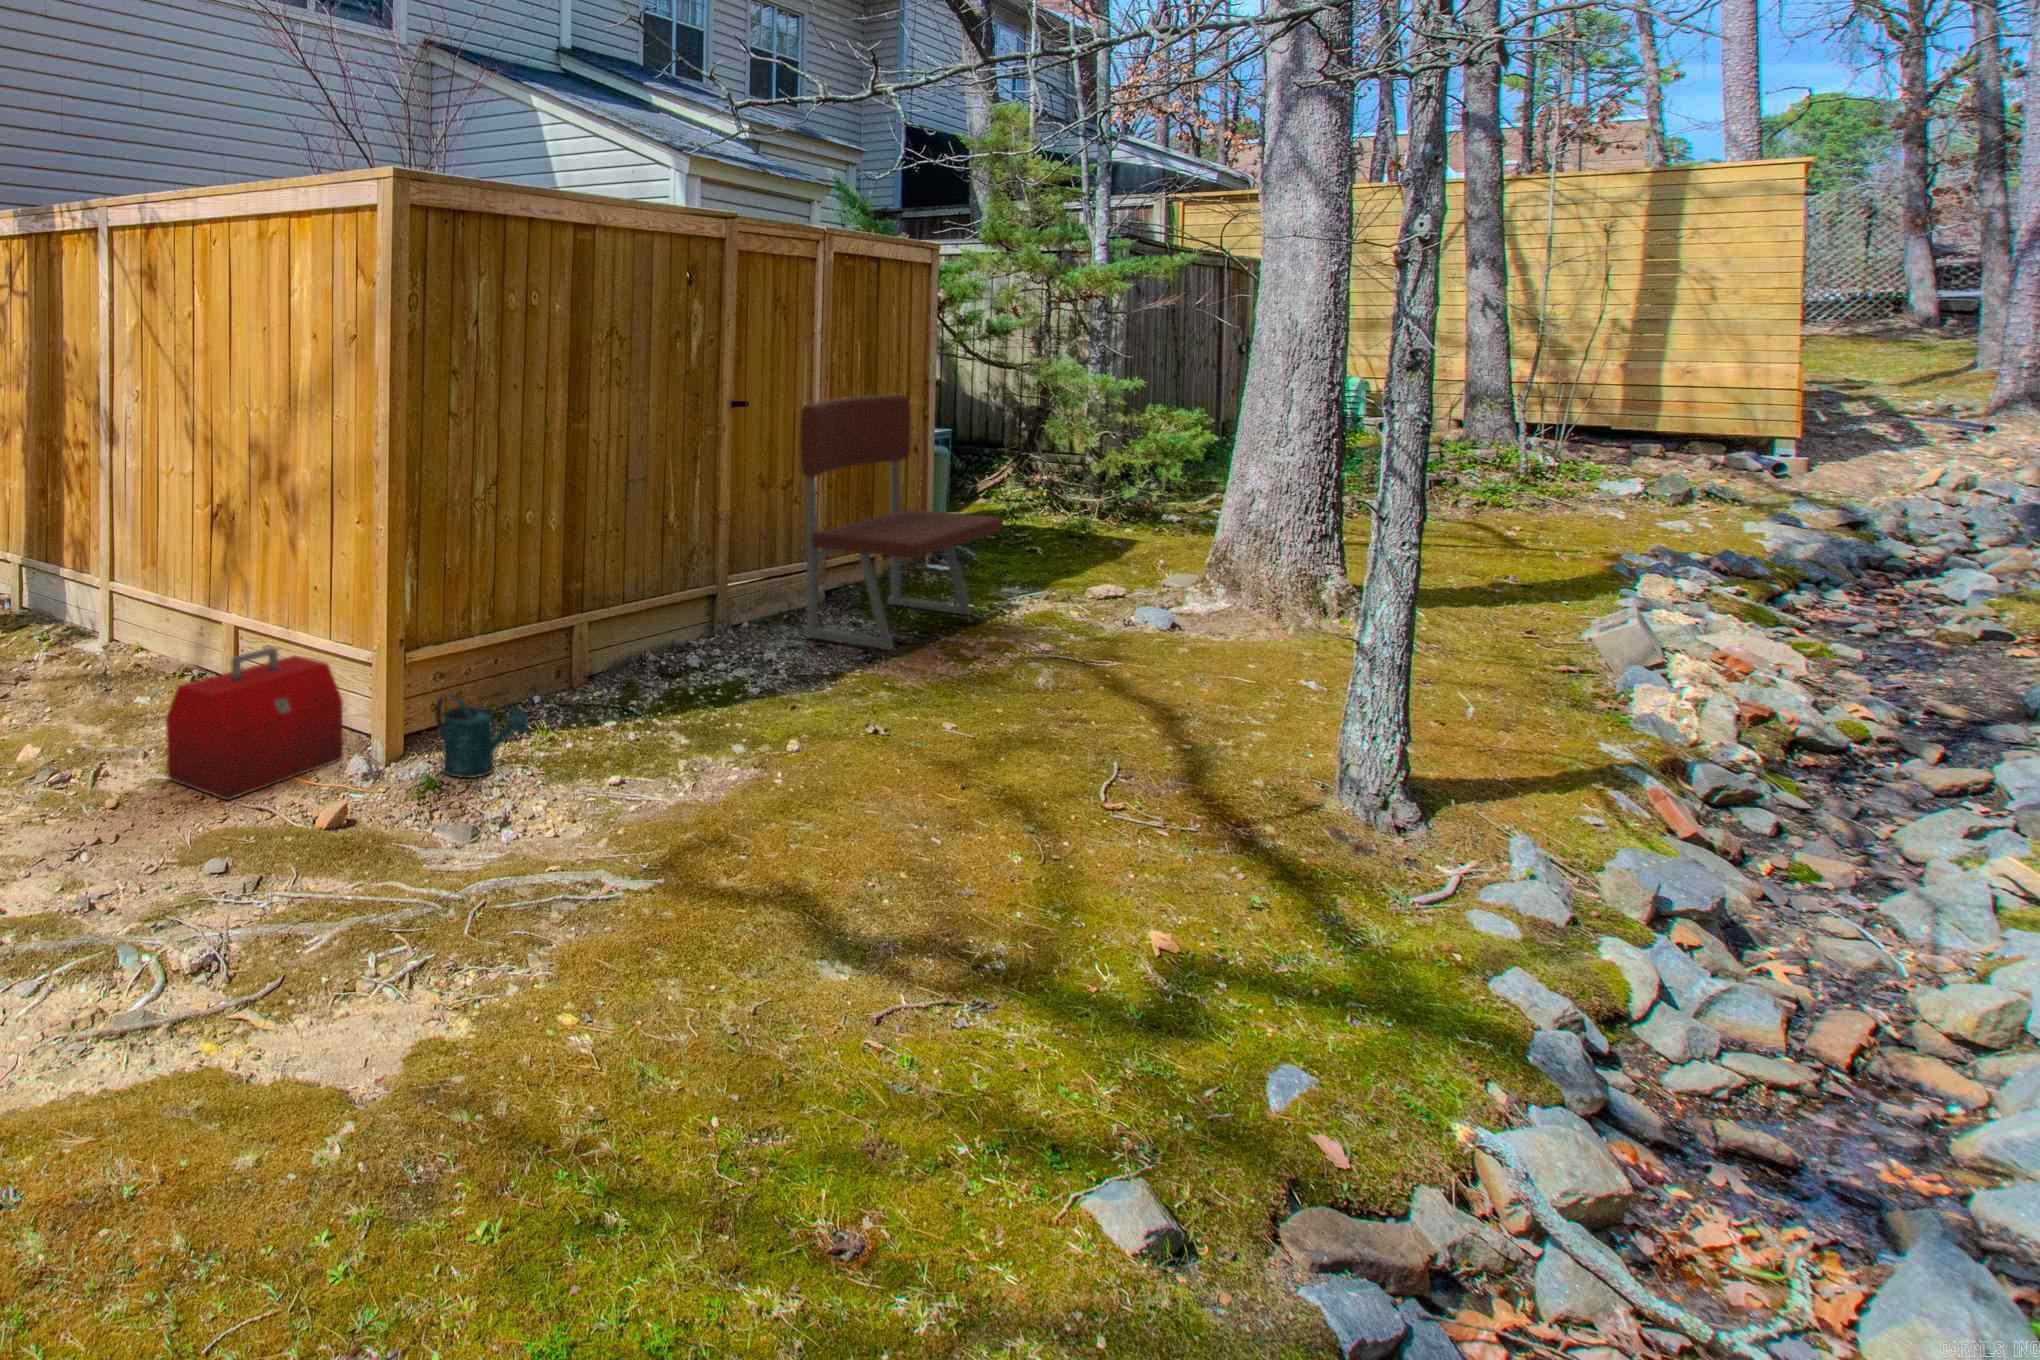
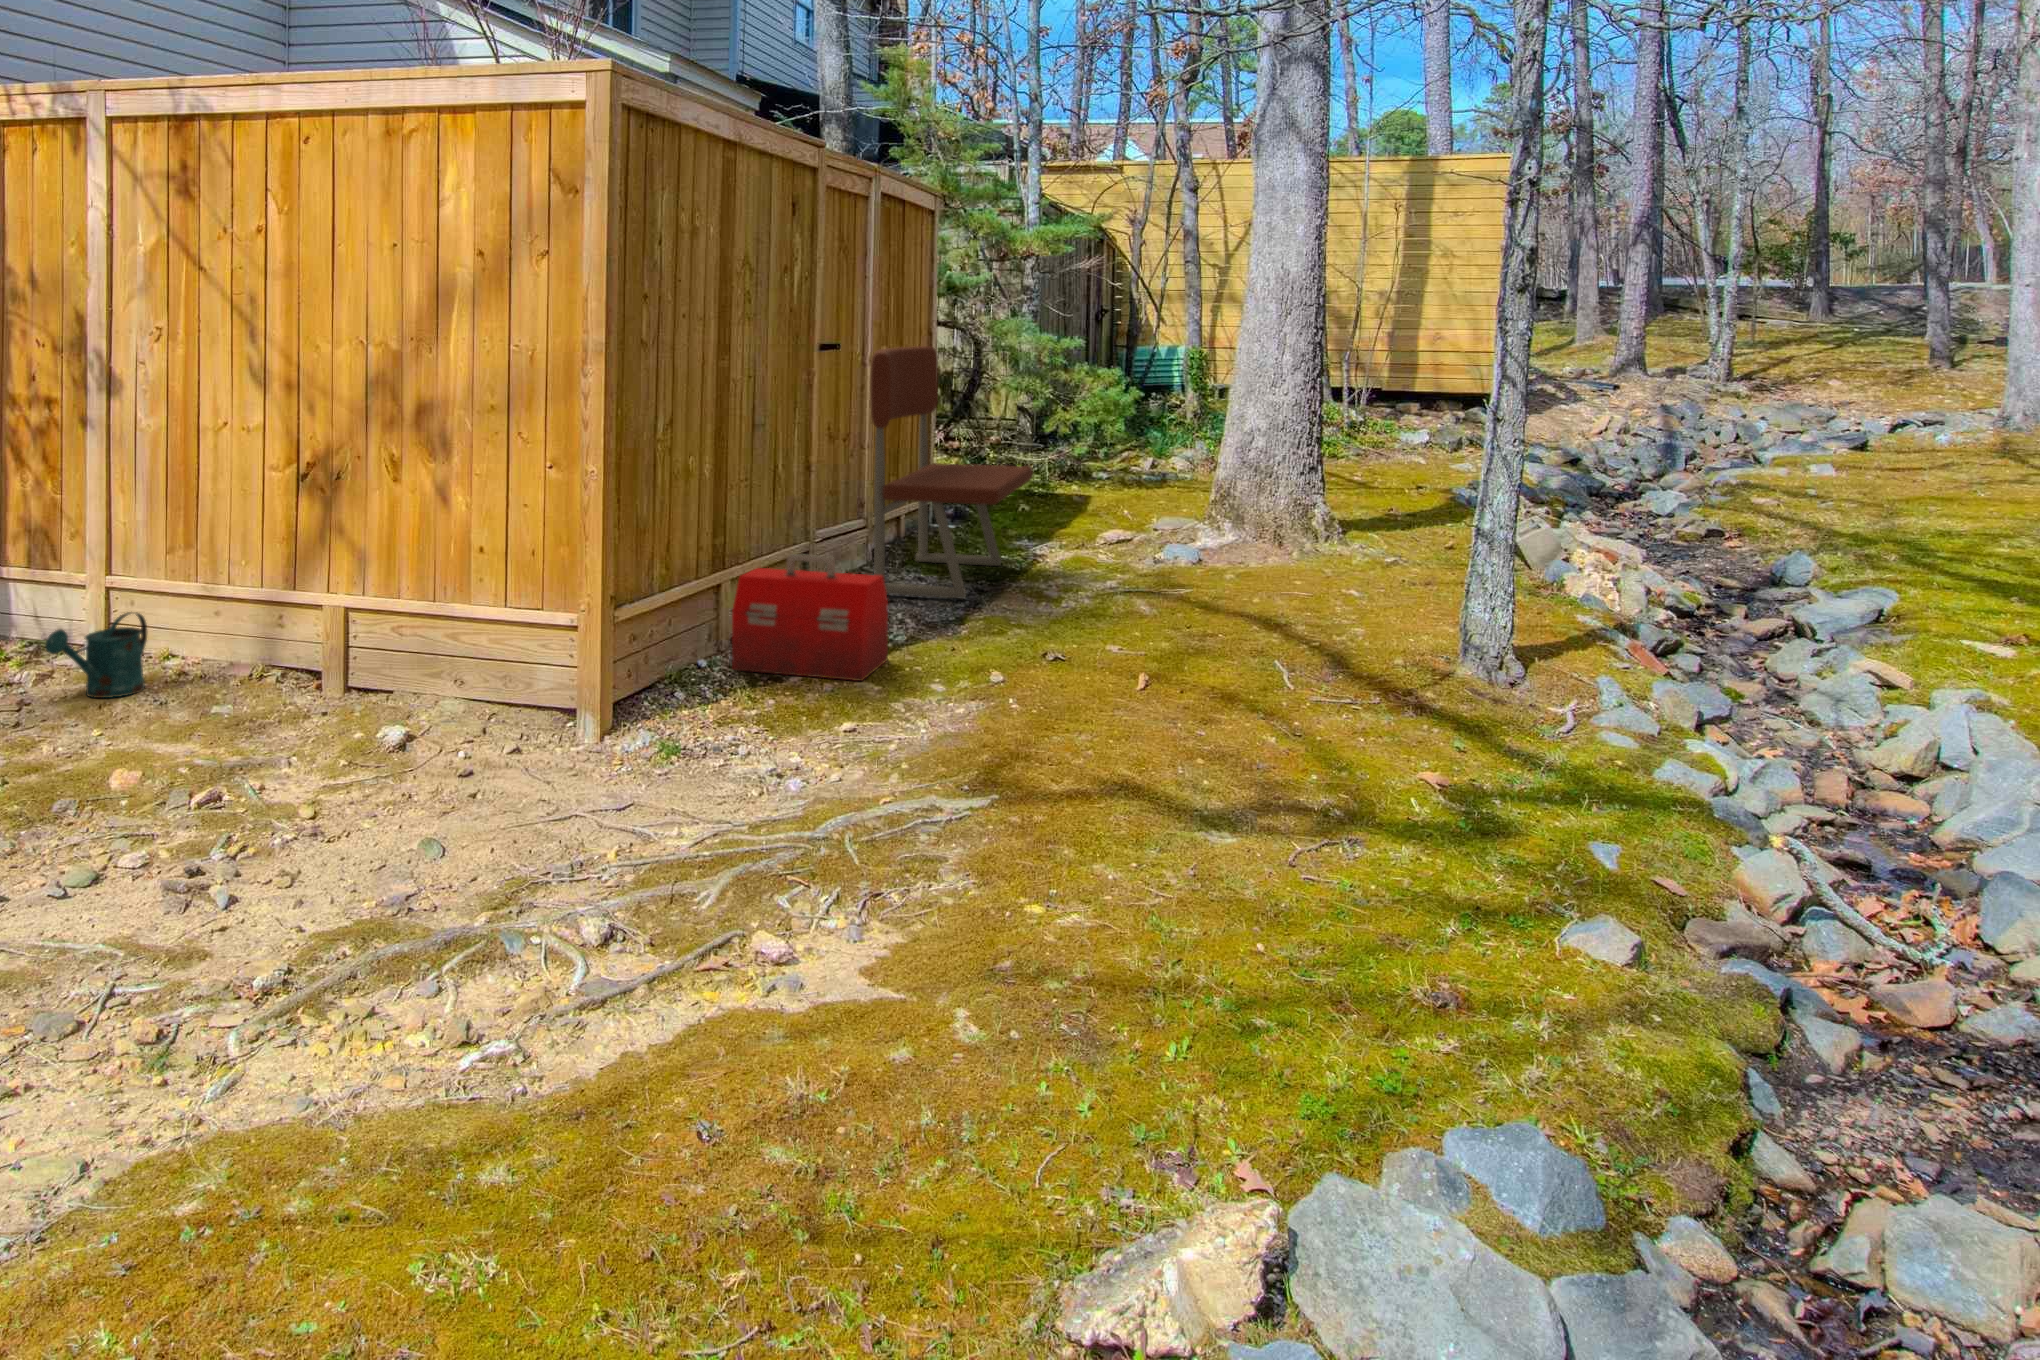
toolbox: present [166,648,343,800] -> present [732,554,888,681]
watering can: present [436,695,527,778] -> present [45,612,147,698]

